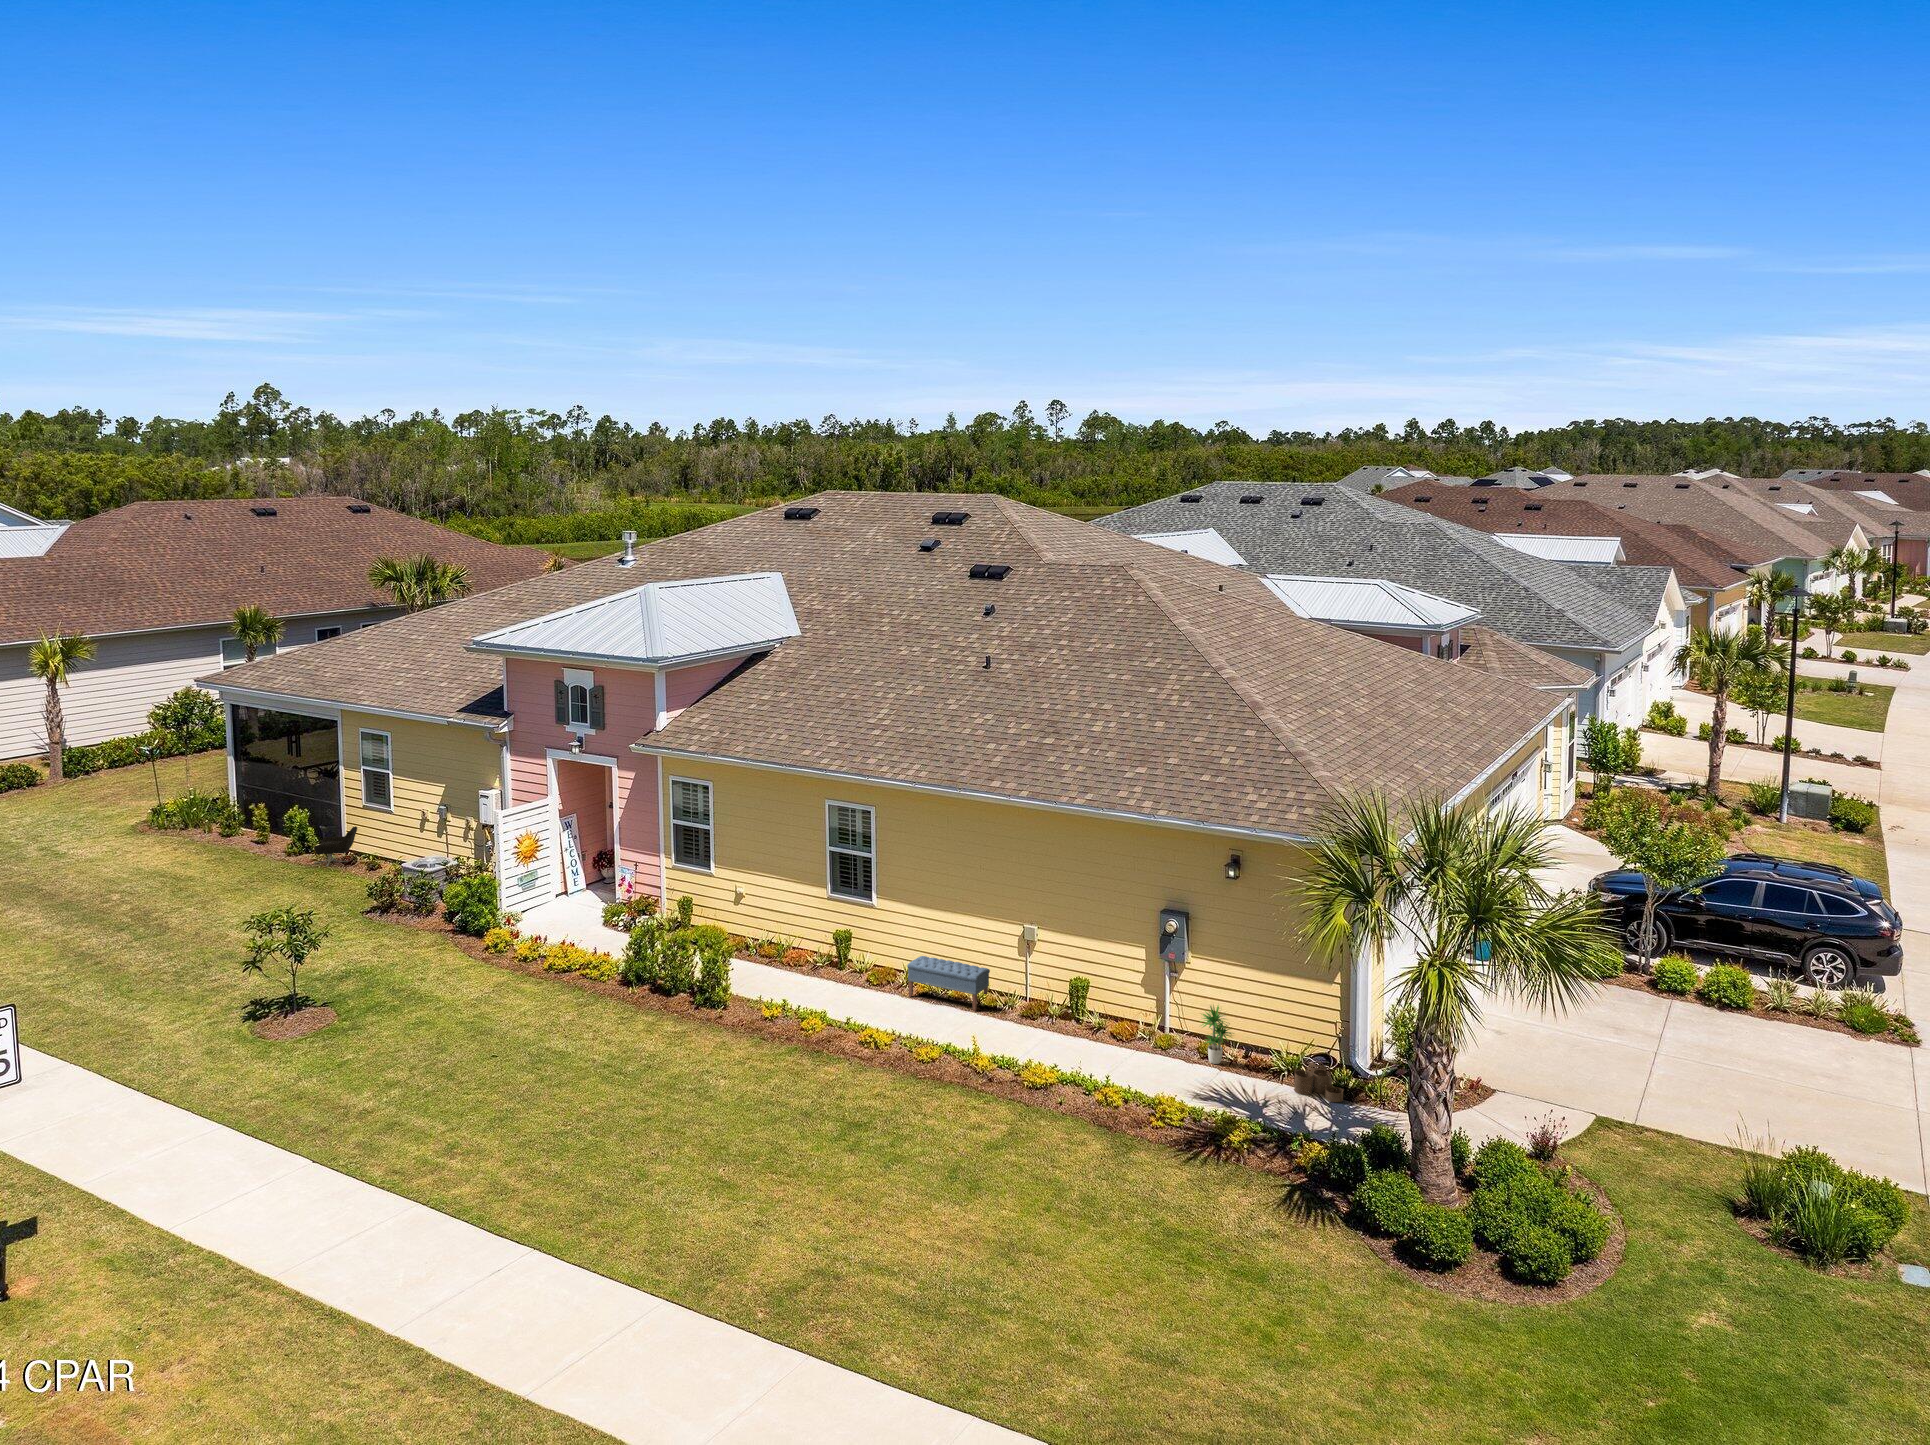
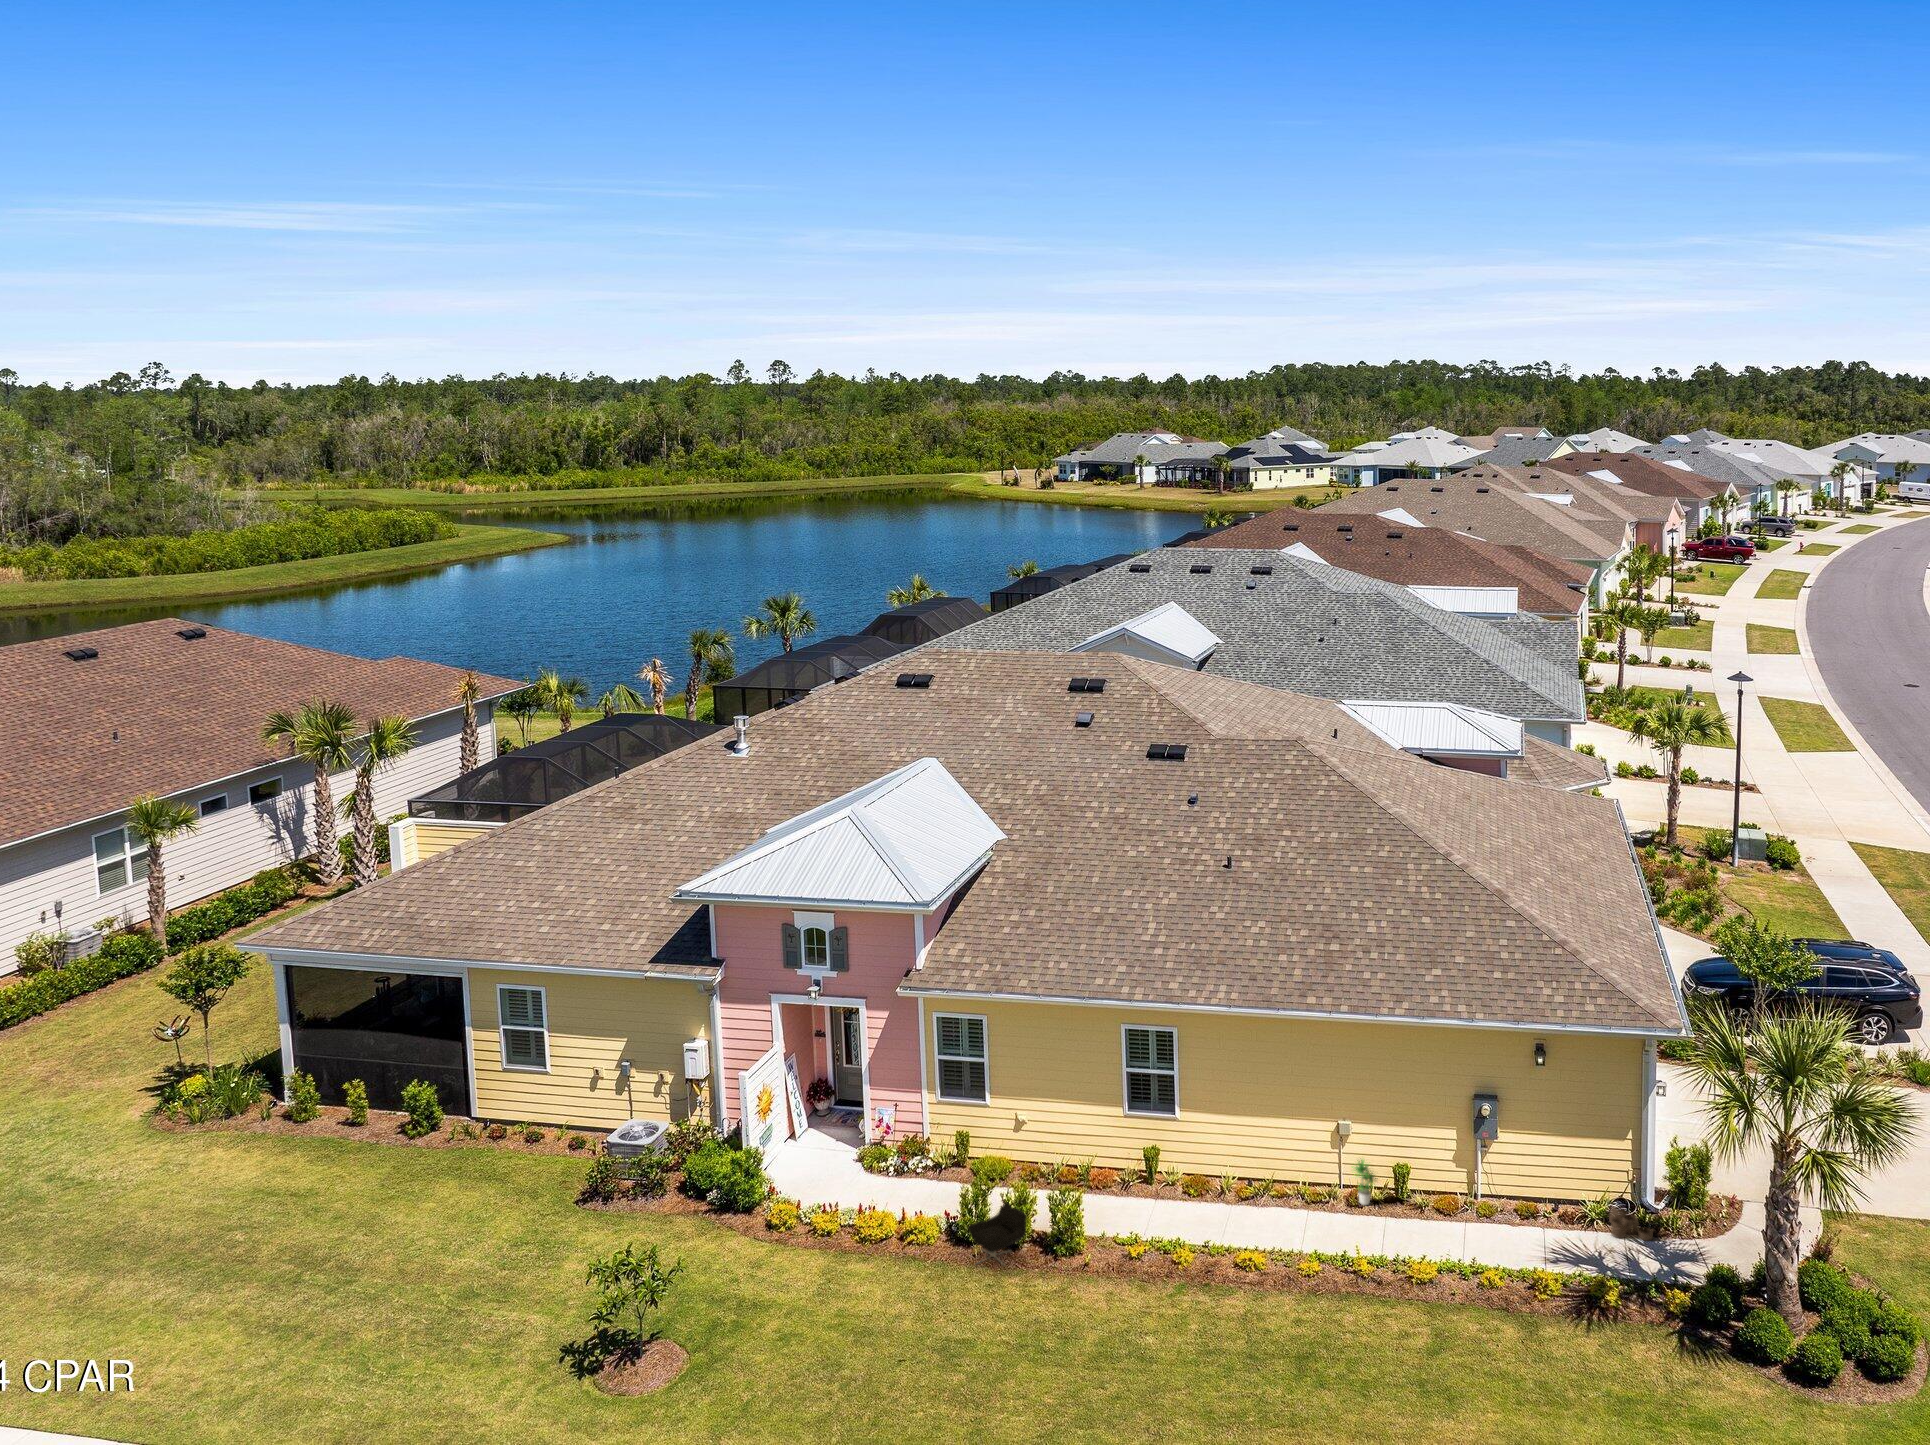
lounge chair: present [314,826,357,866] -> present [968,1202,1027,1265]
bench: present [907,956,990,1011] -> none [1234,1160,1306,1205]
potted plant: present [1201,1005,1234,1064] -> present [1352,1160,1378,1205]

